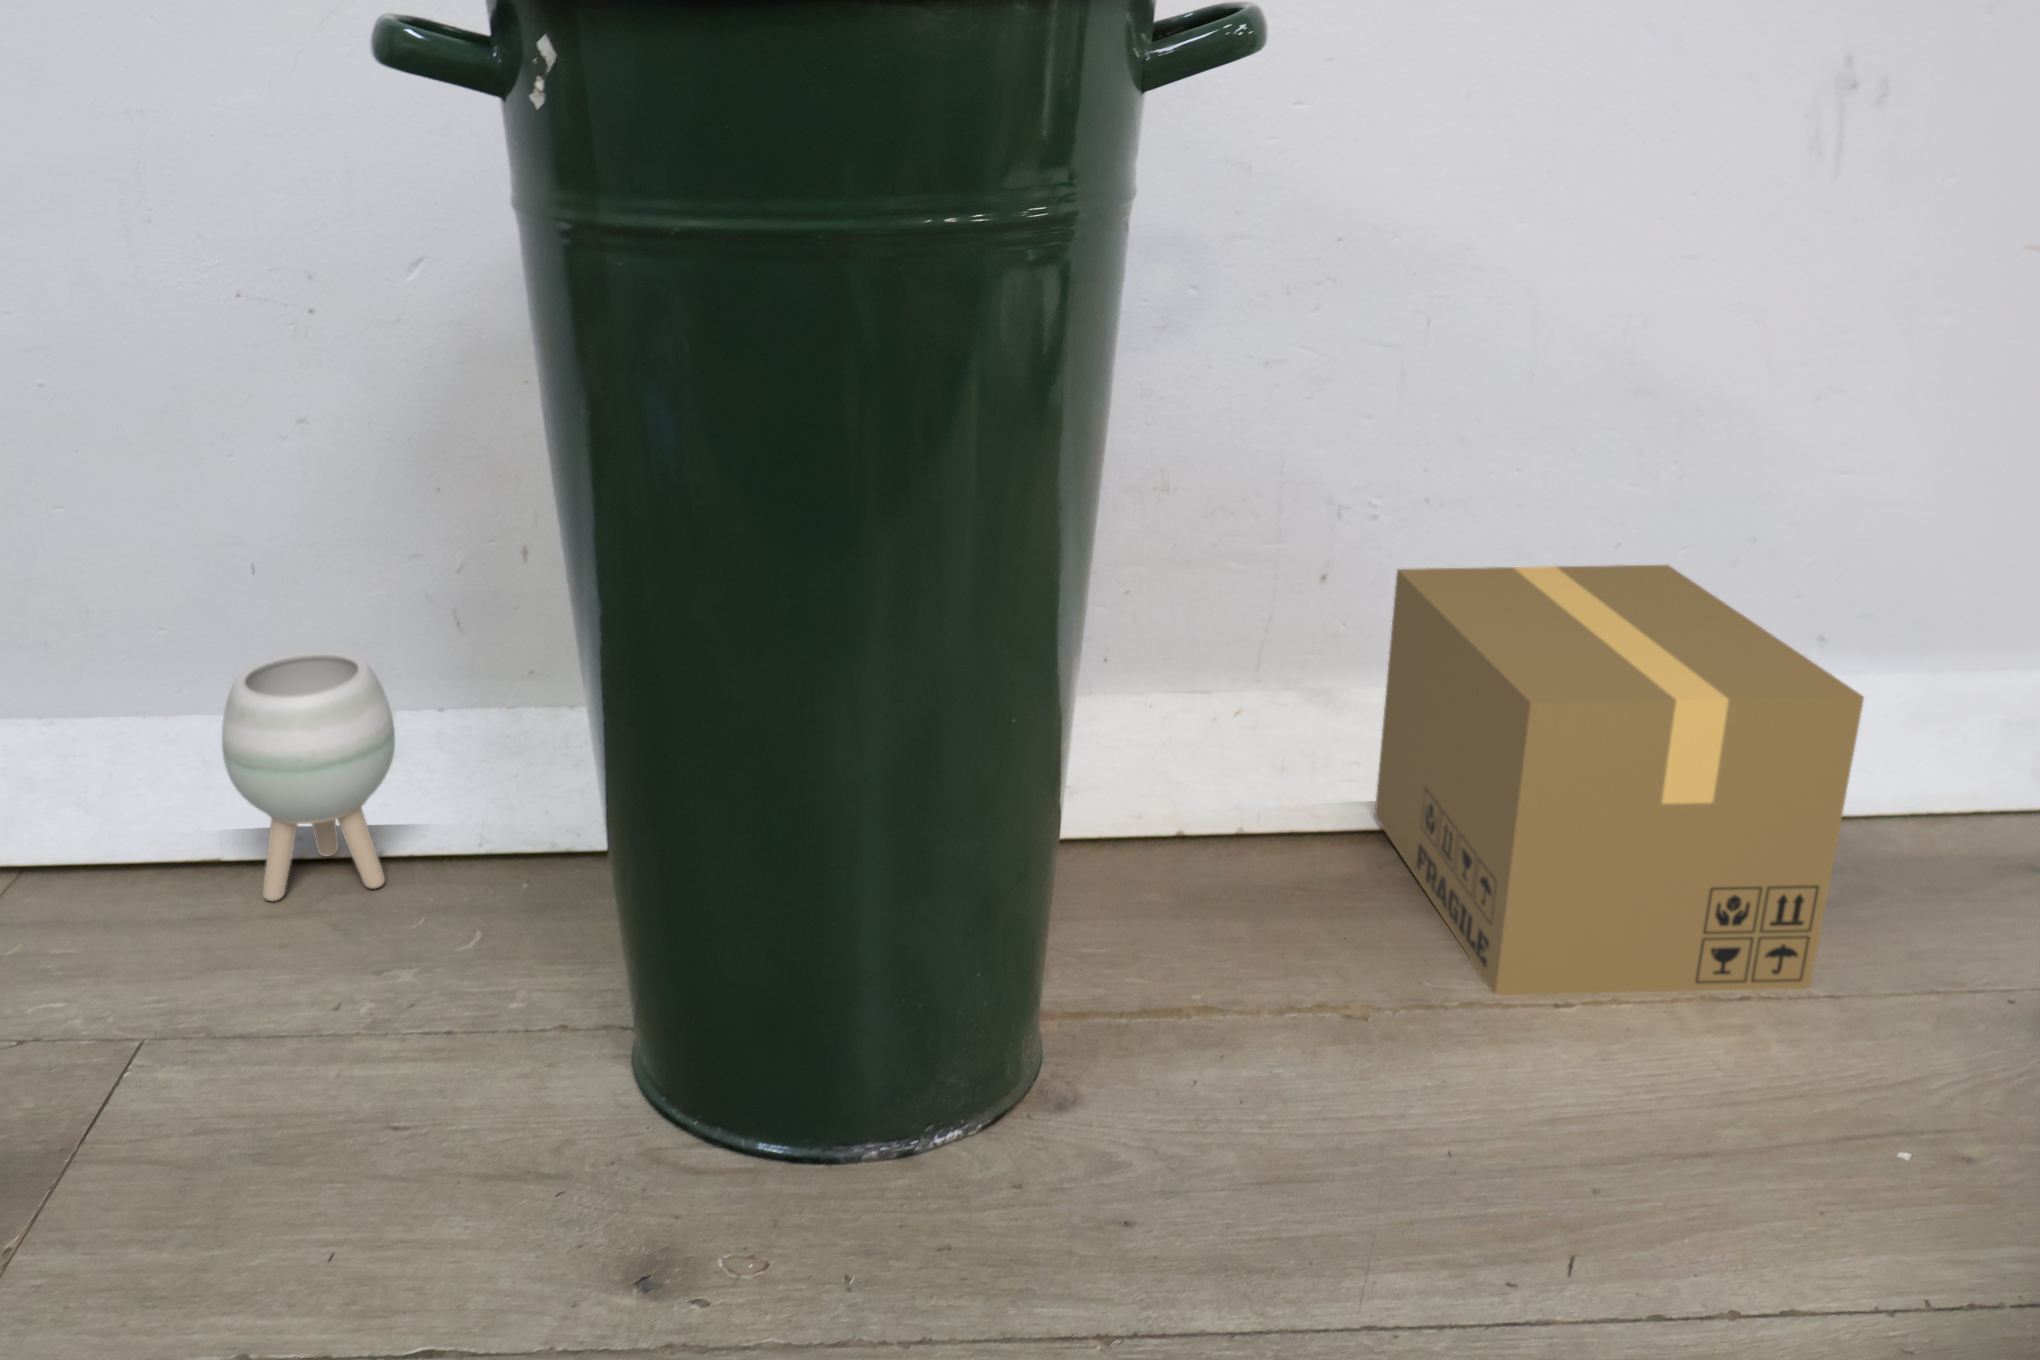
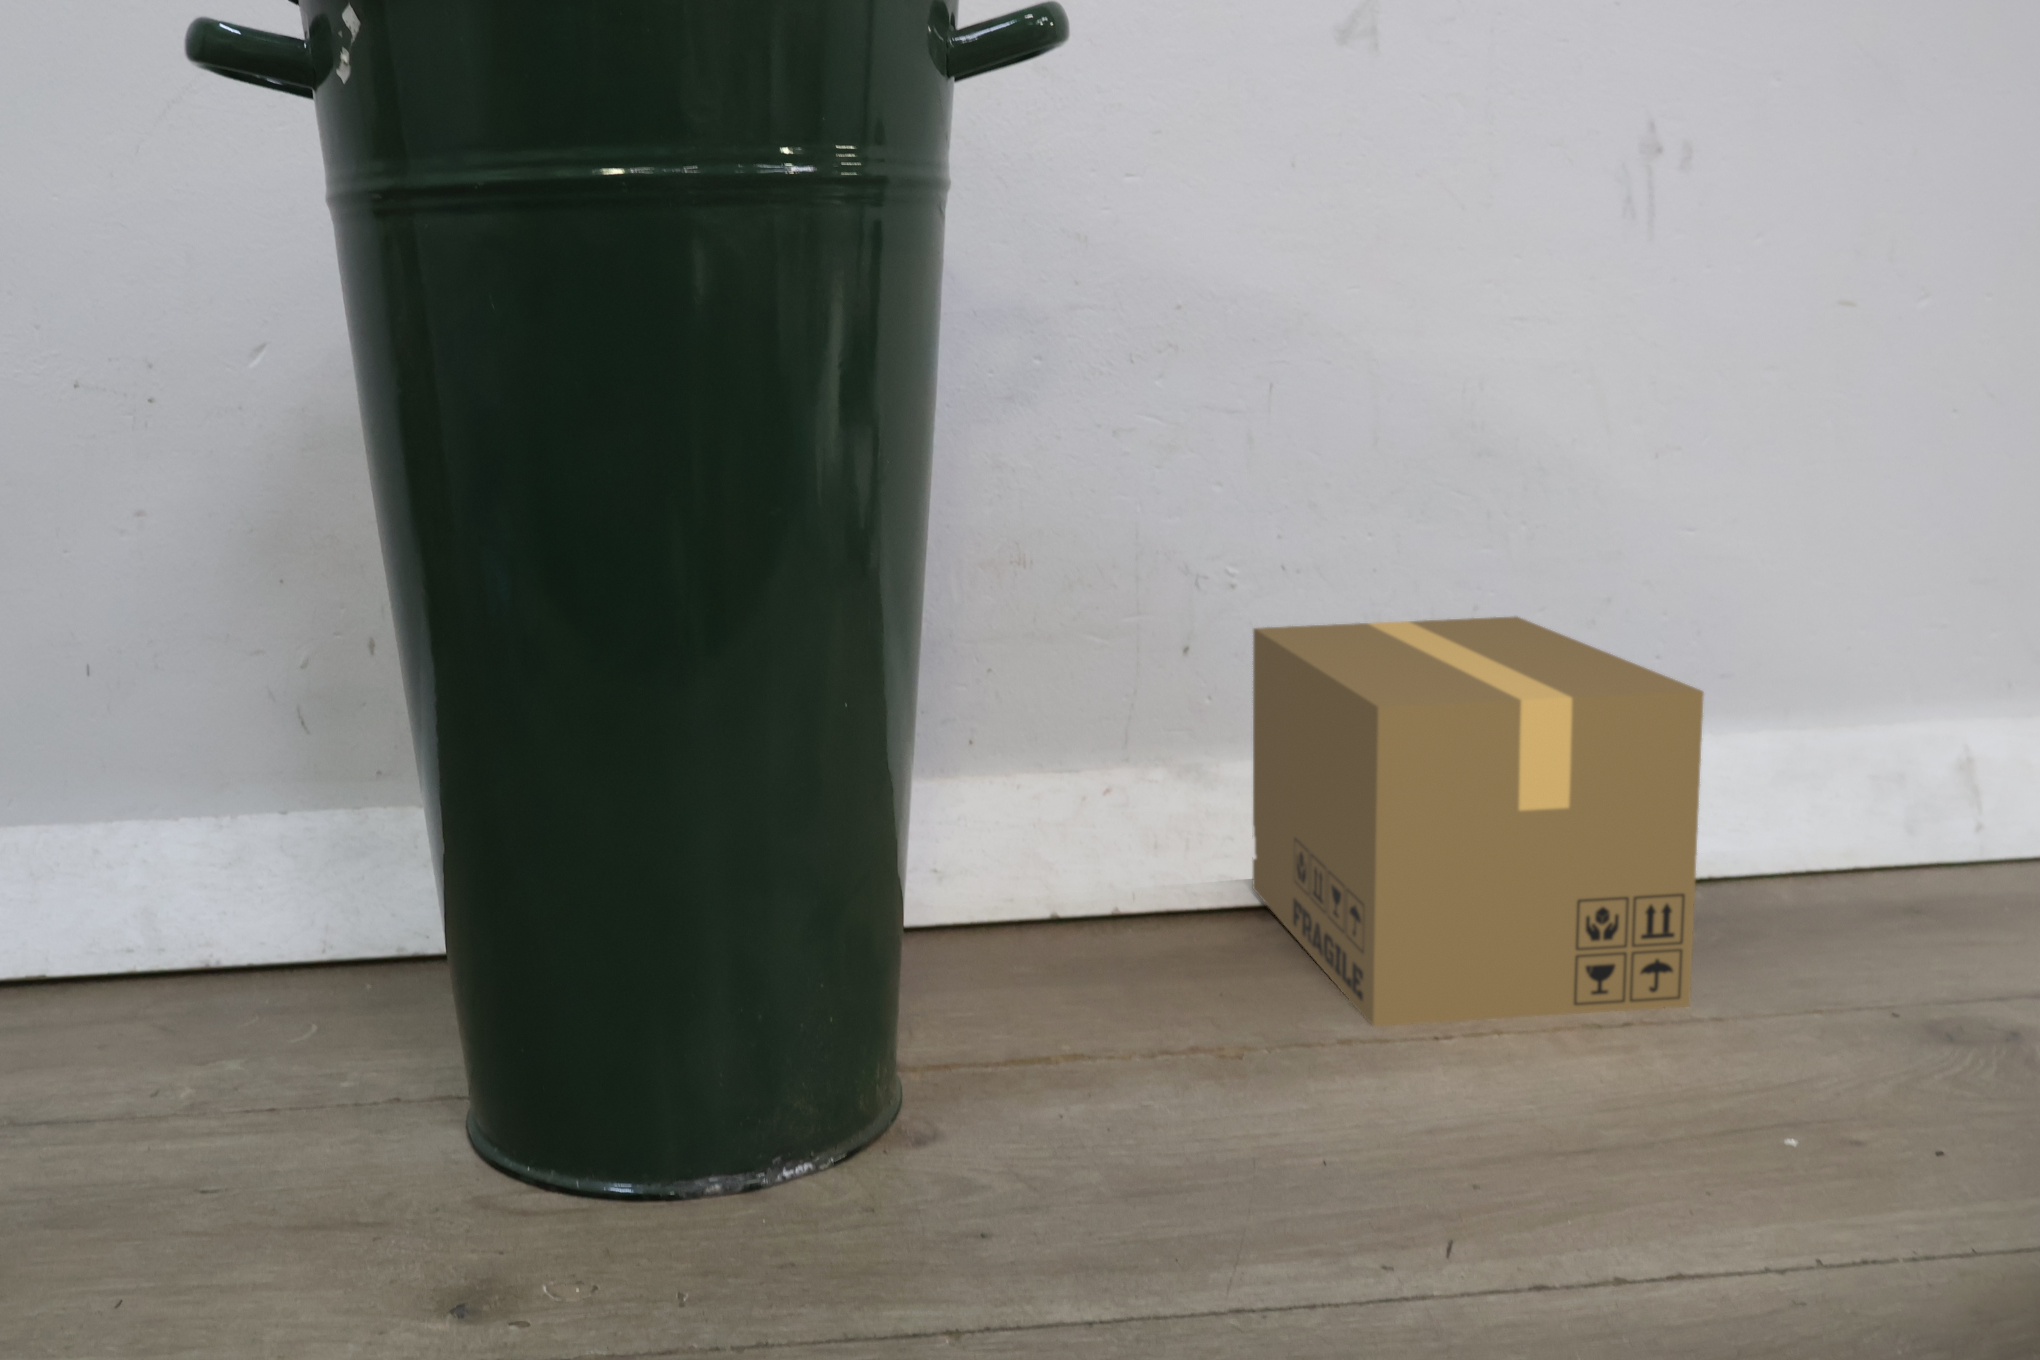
planter: present [222,651,395,901] -> none [44,742,231,1007]

